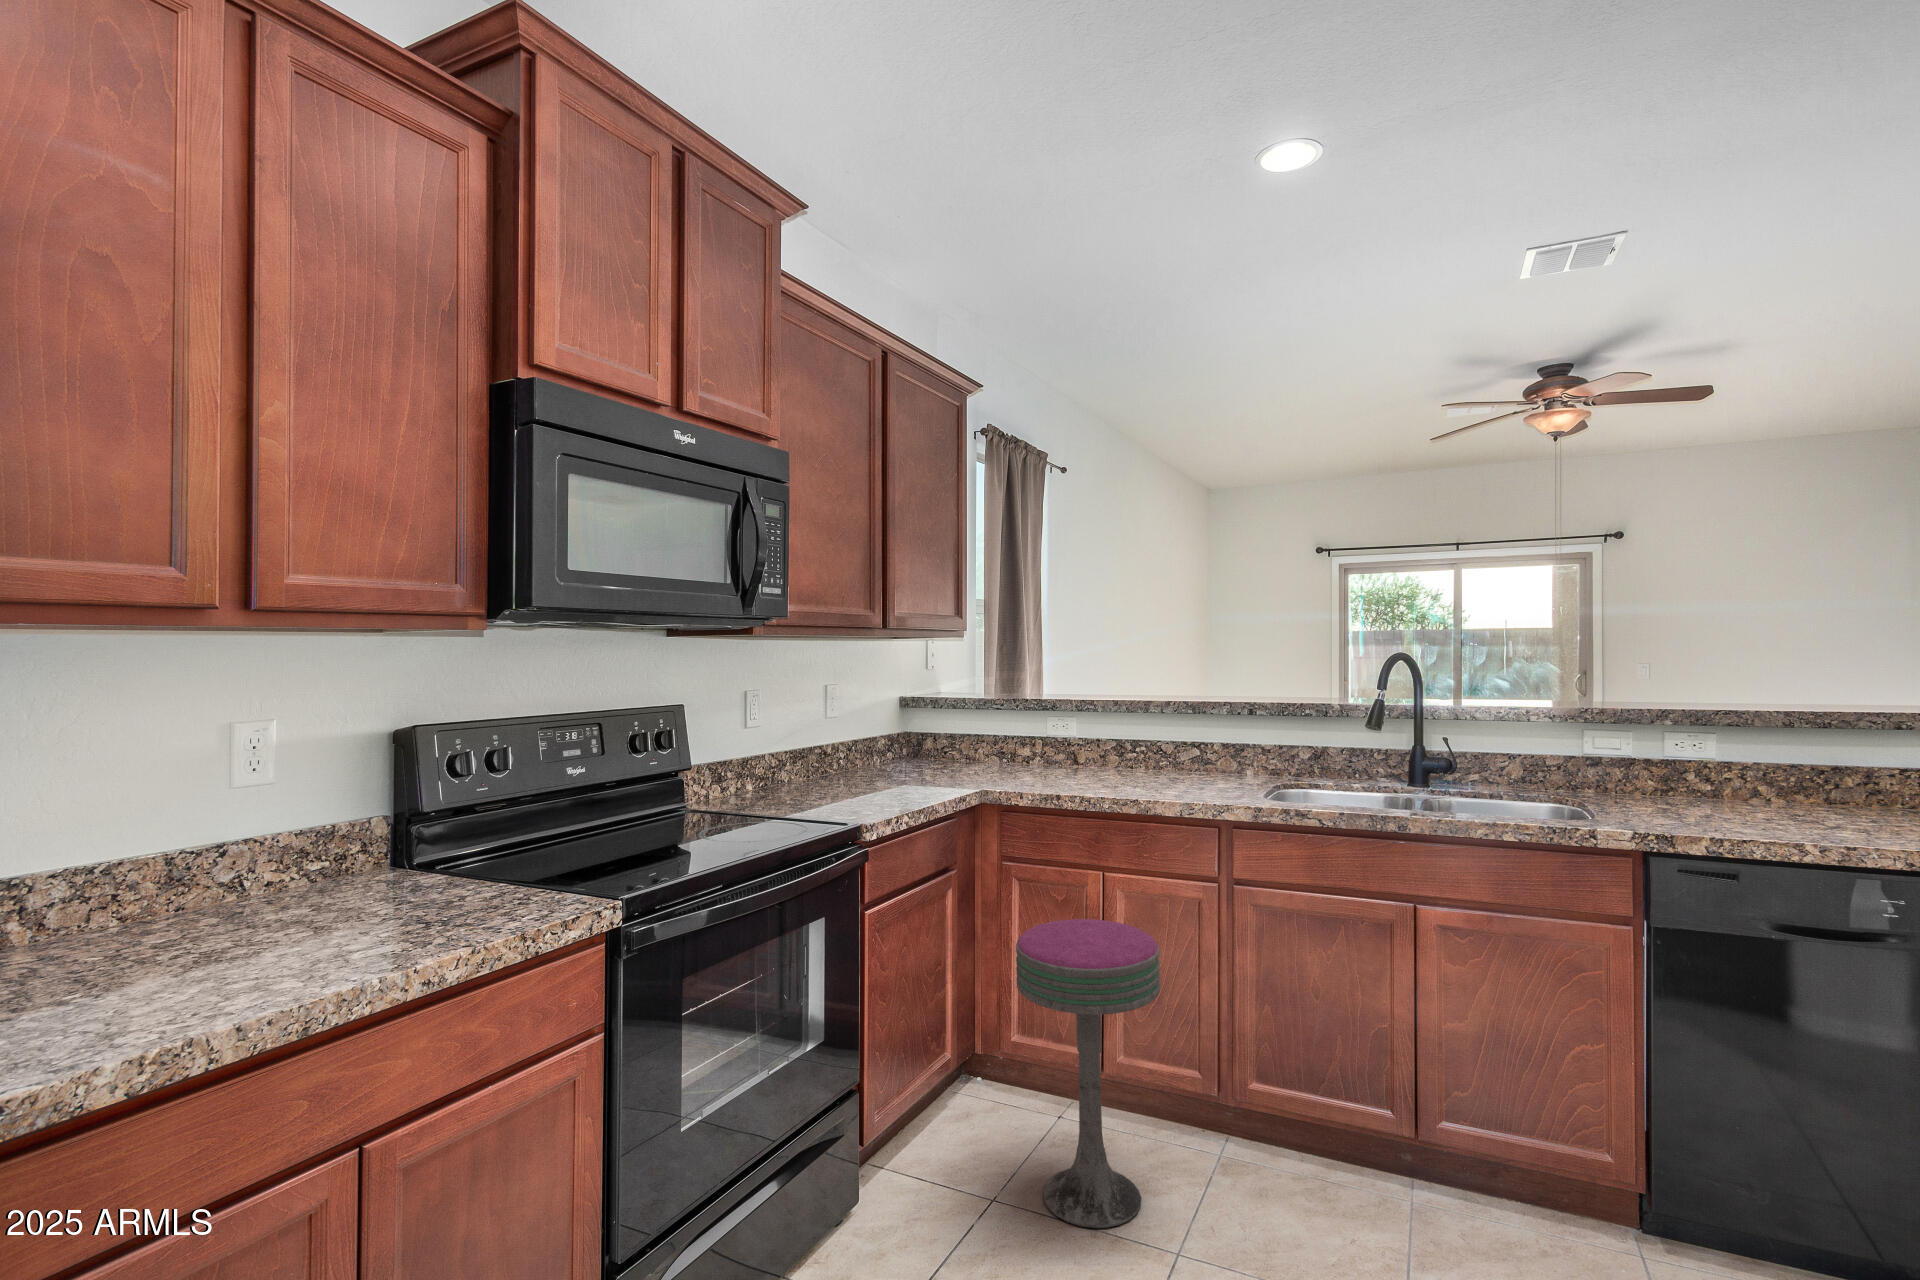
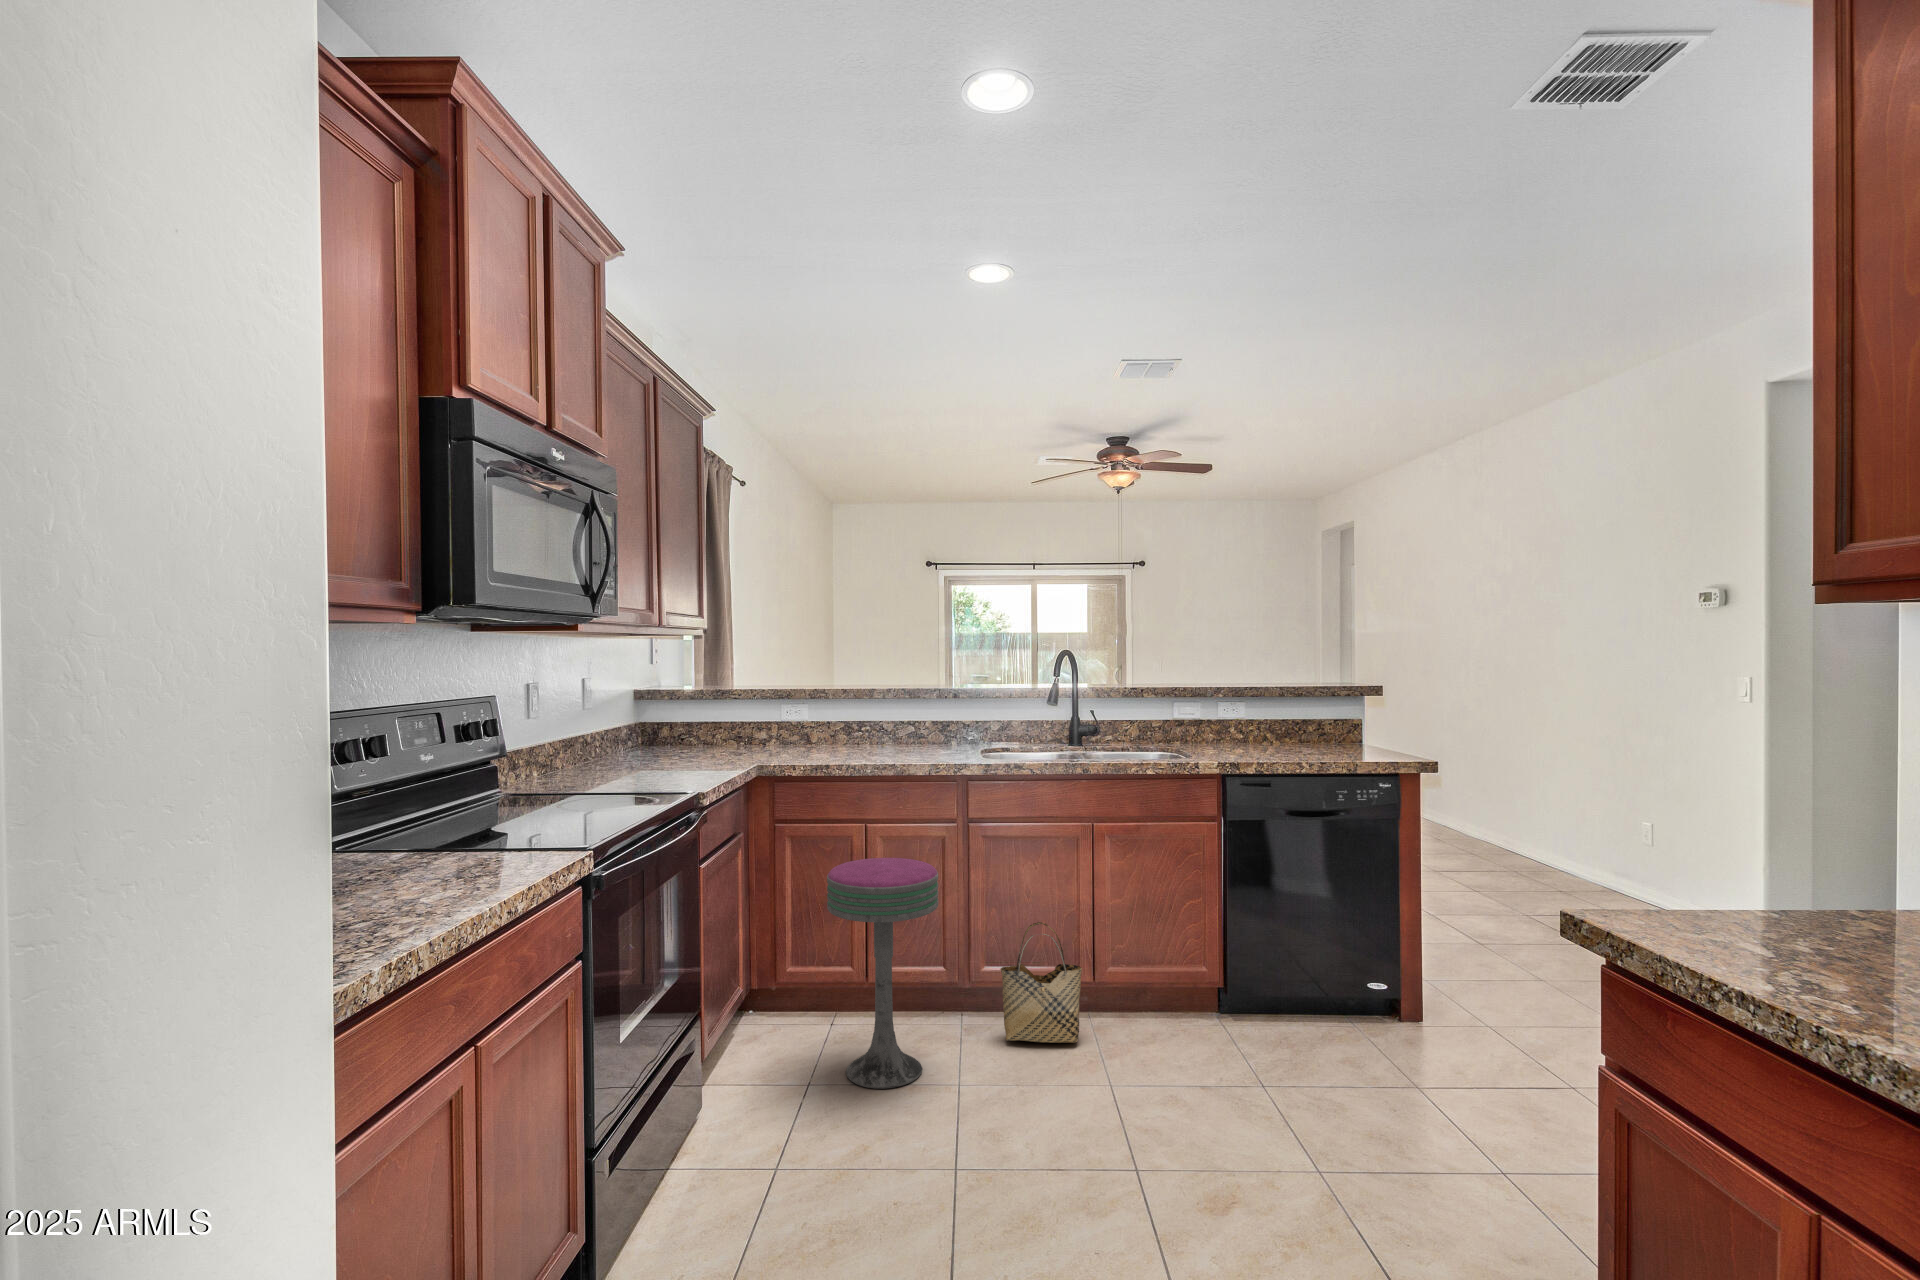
woven basket: none [1264,1034,1389,1223] -> present [1000,922,1082,1043]

